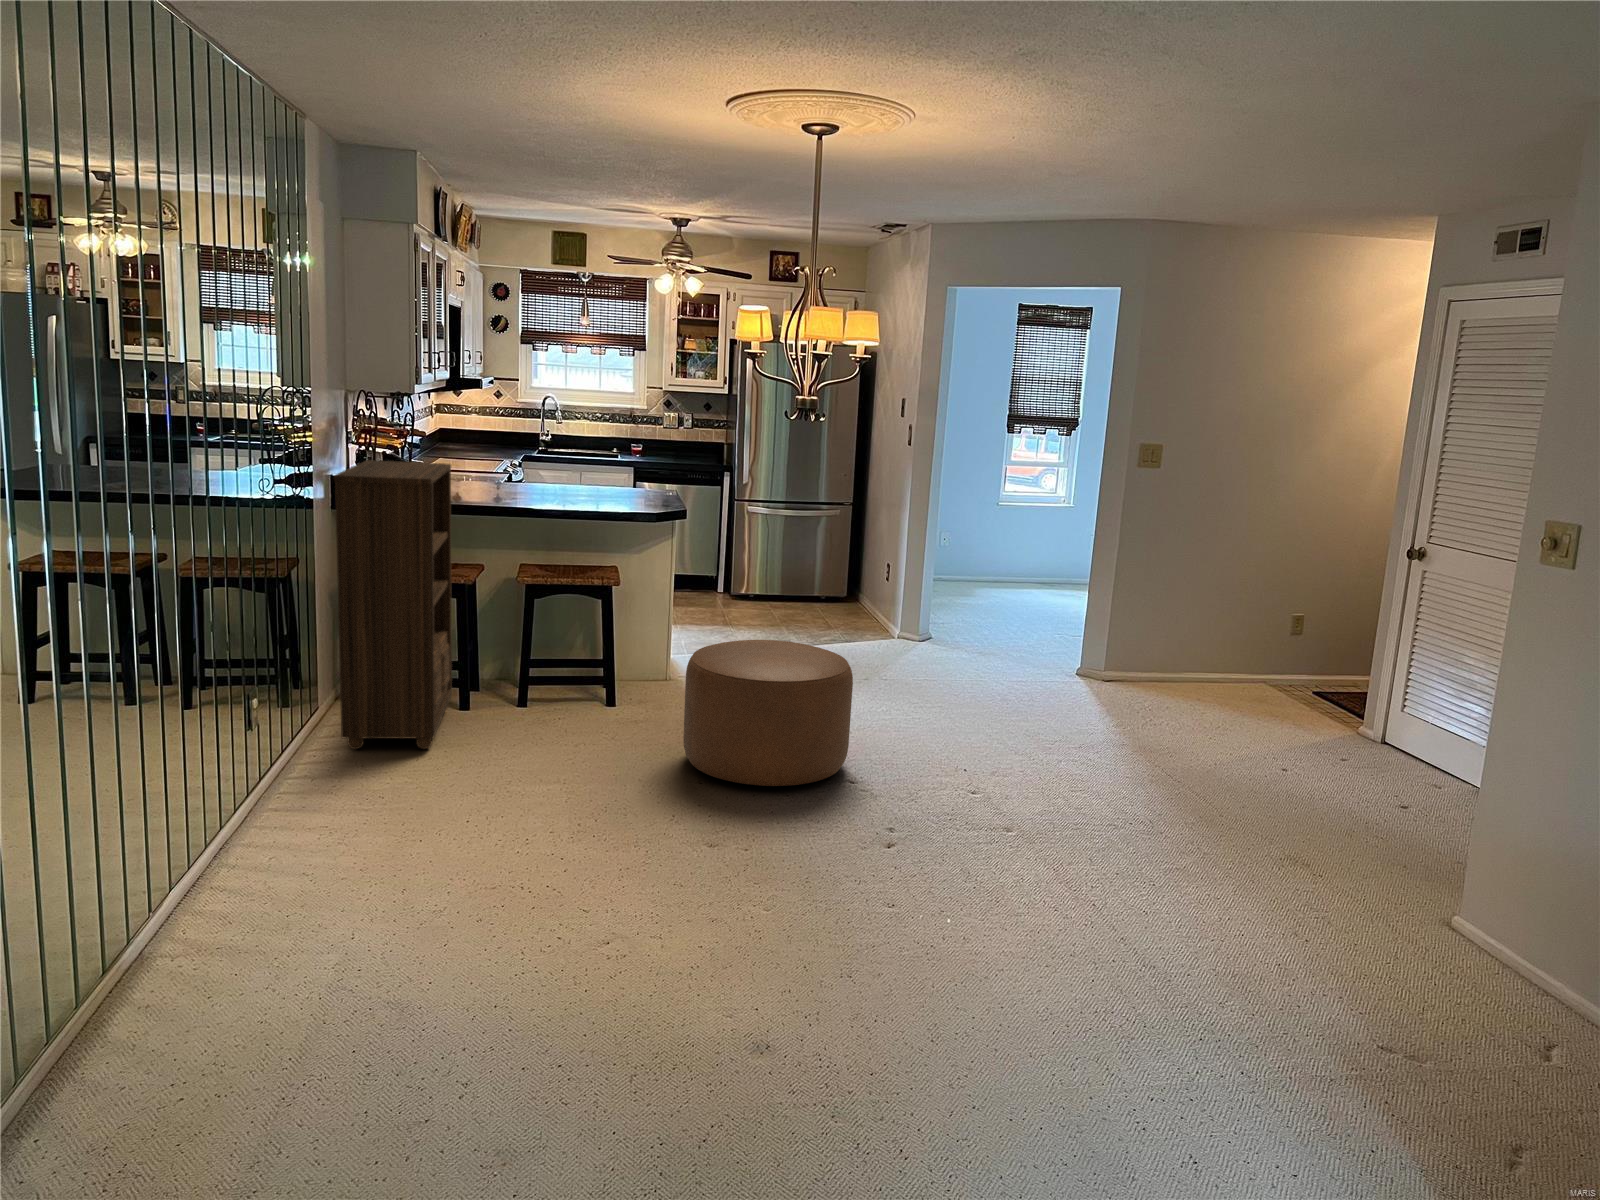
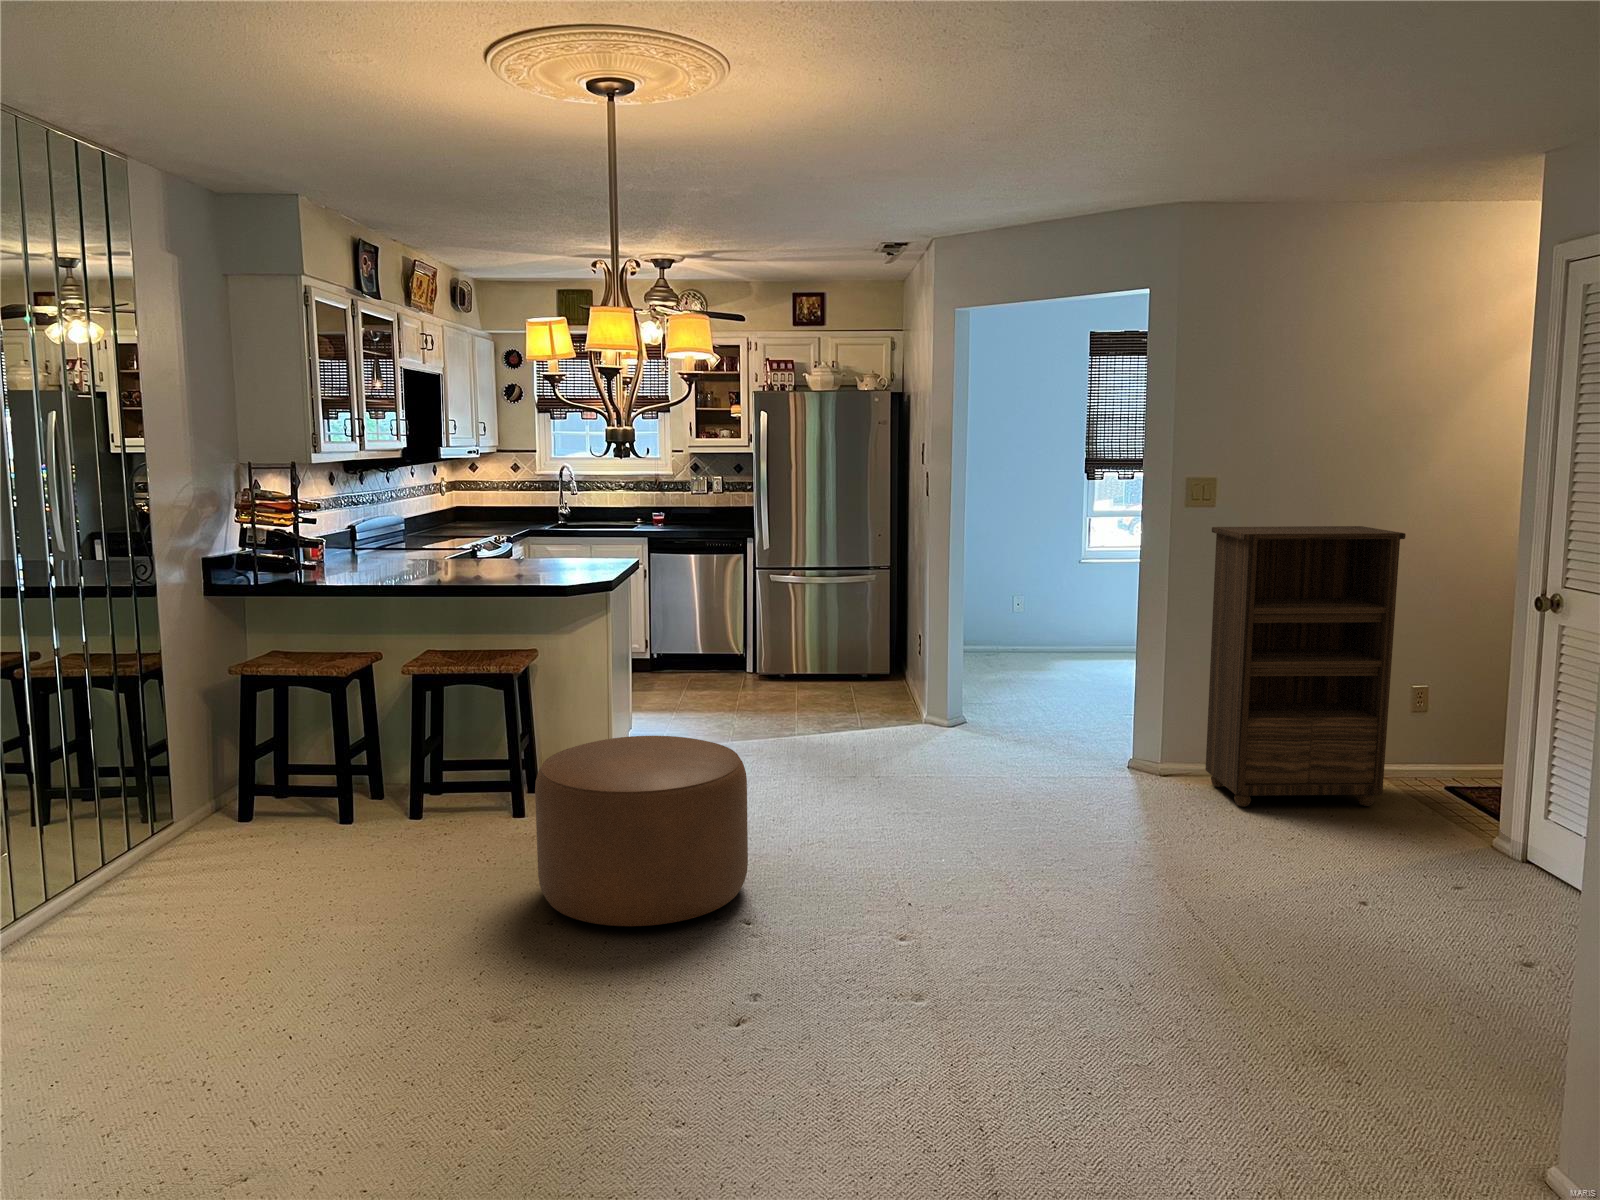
bookshelf: present [334,460,452,749] -> present [1206,526,1406,807]

